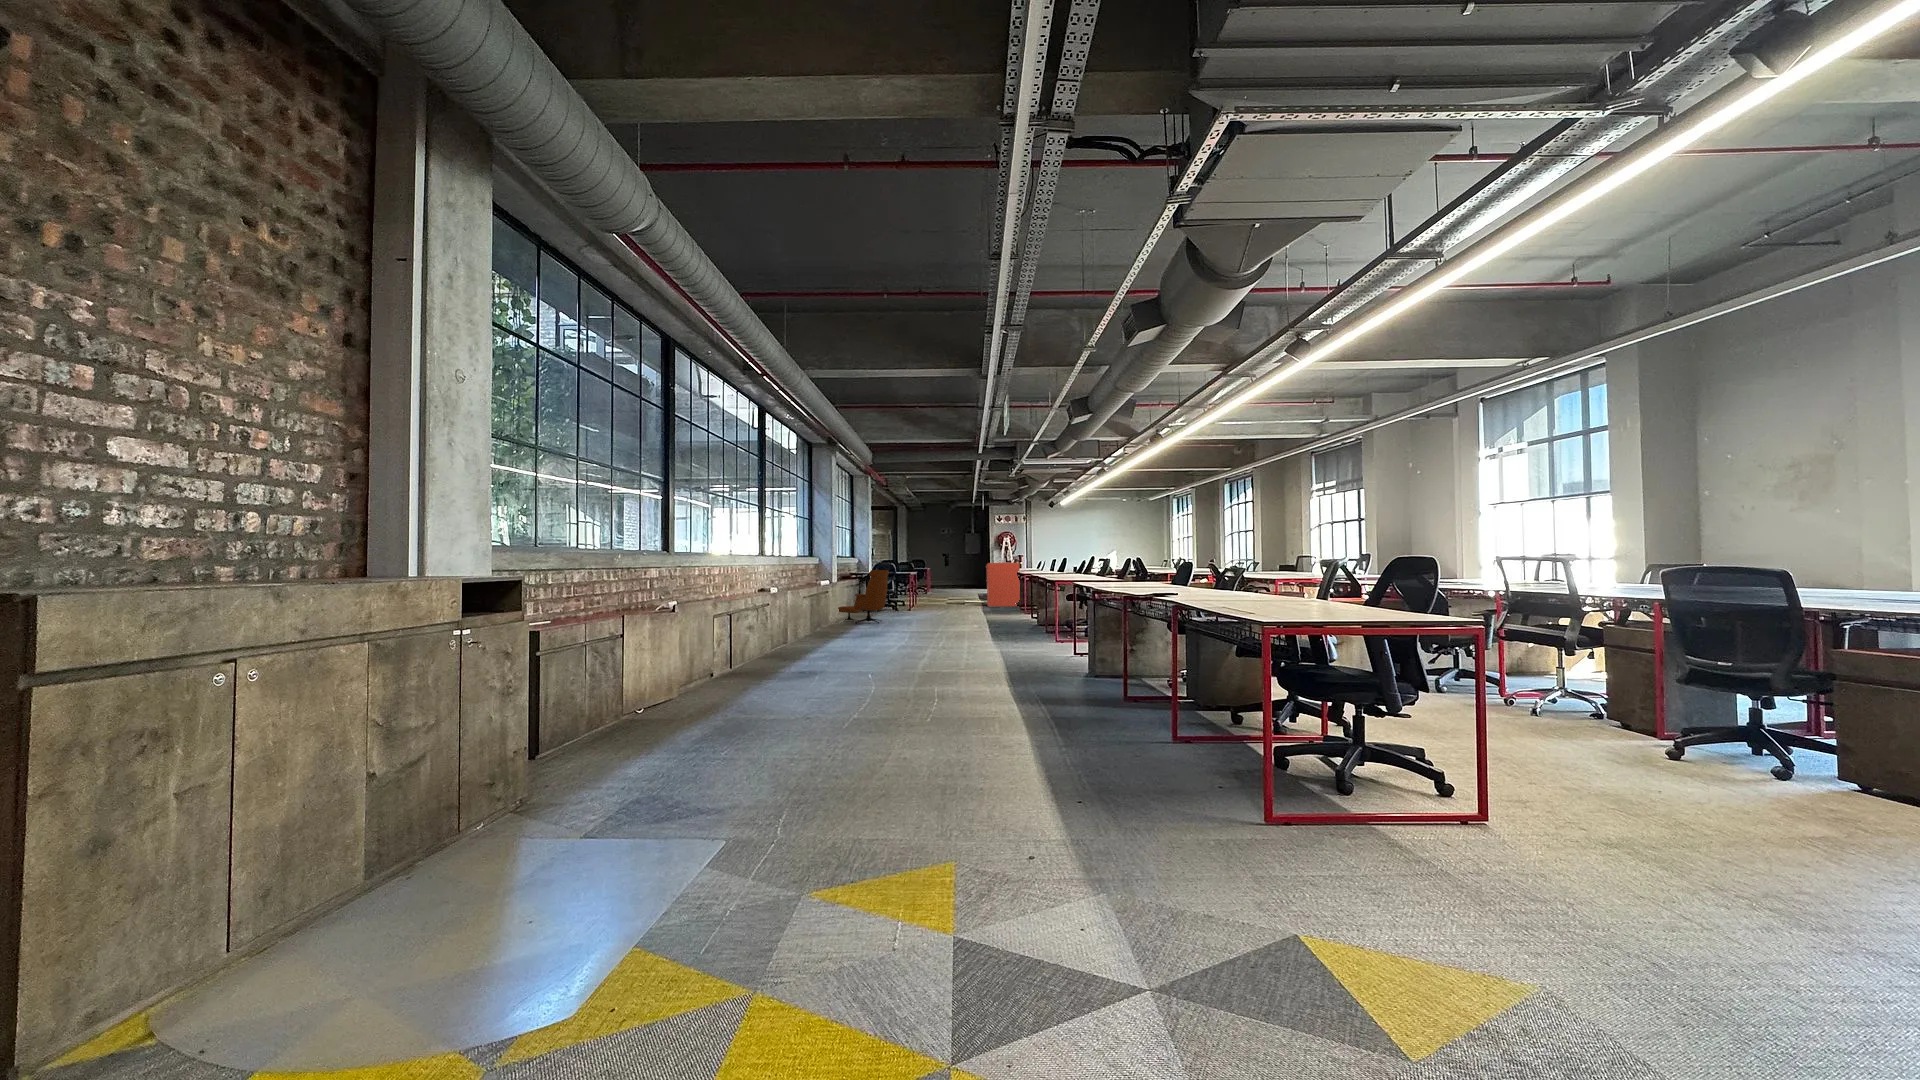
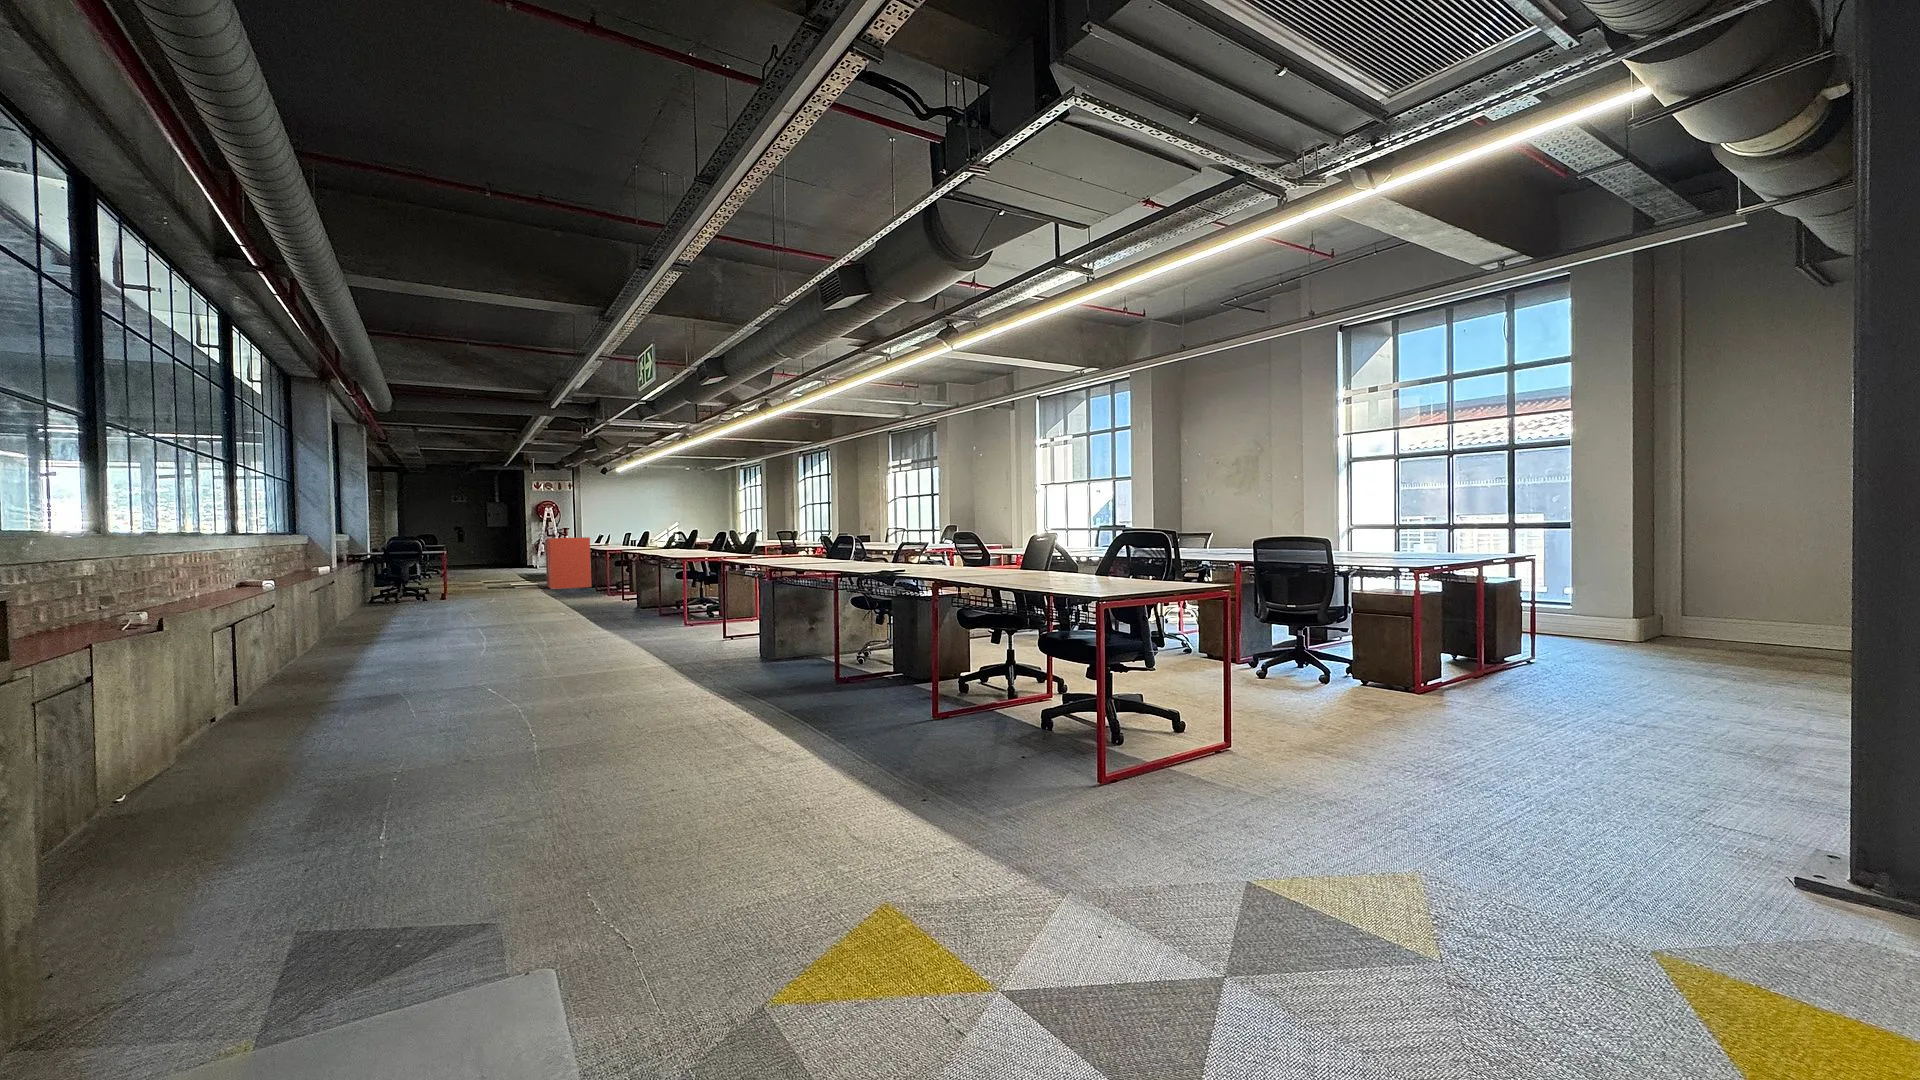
lounge chair: present [838,570,889,624] -> none [344,550,430,622]

